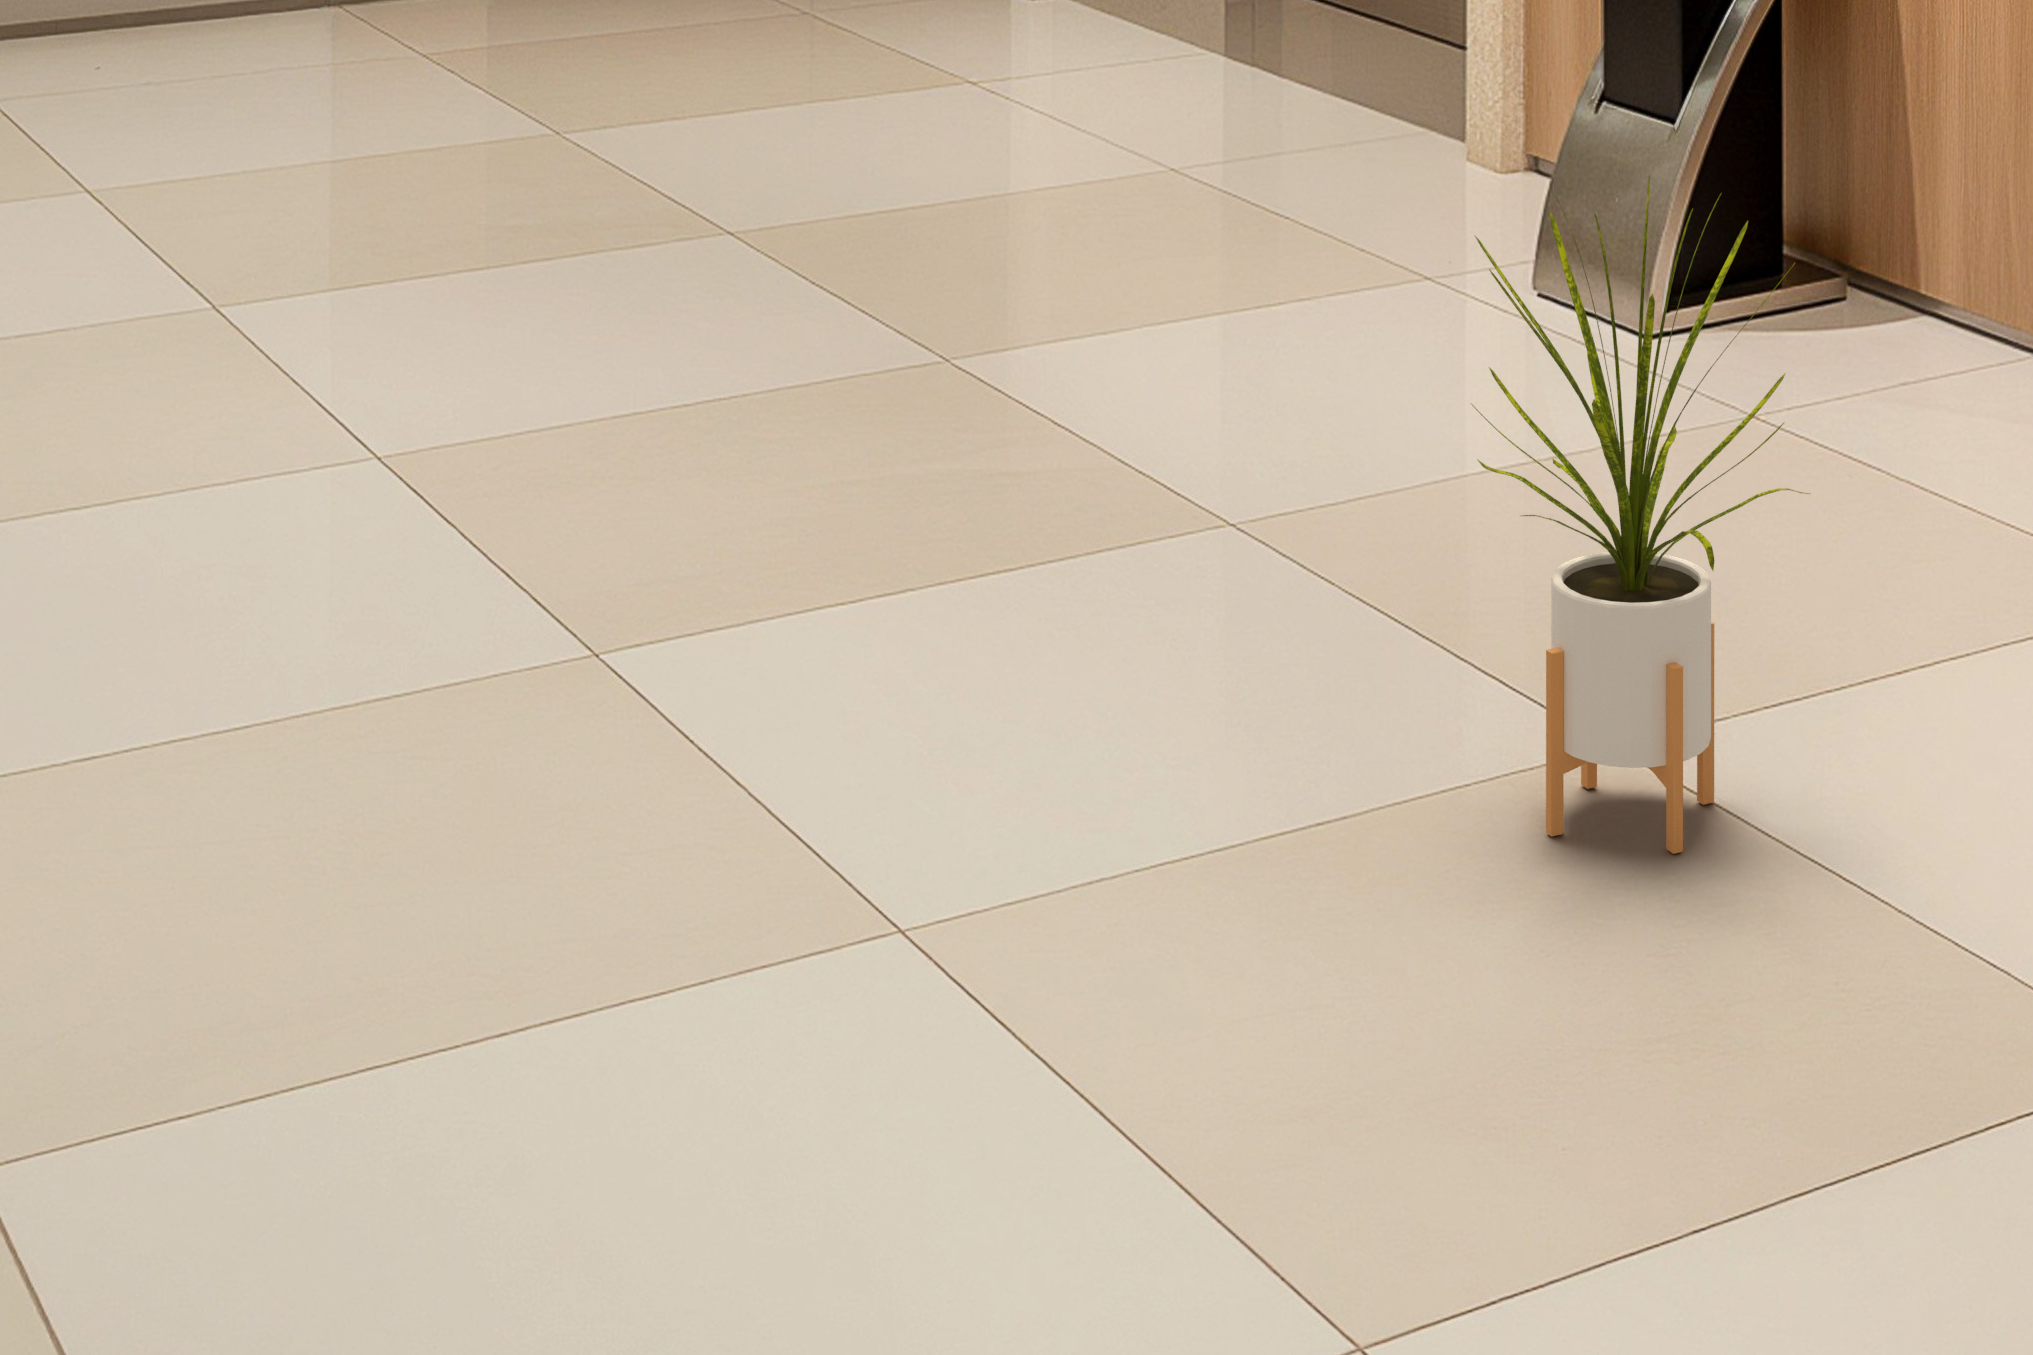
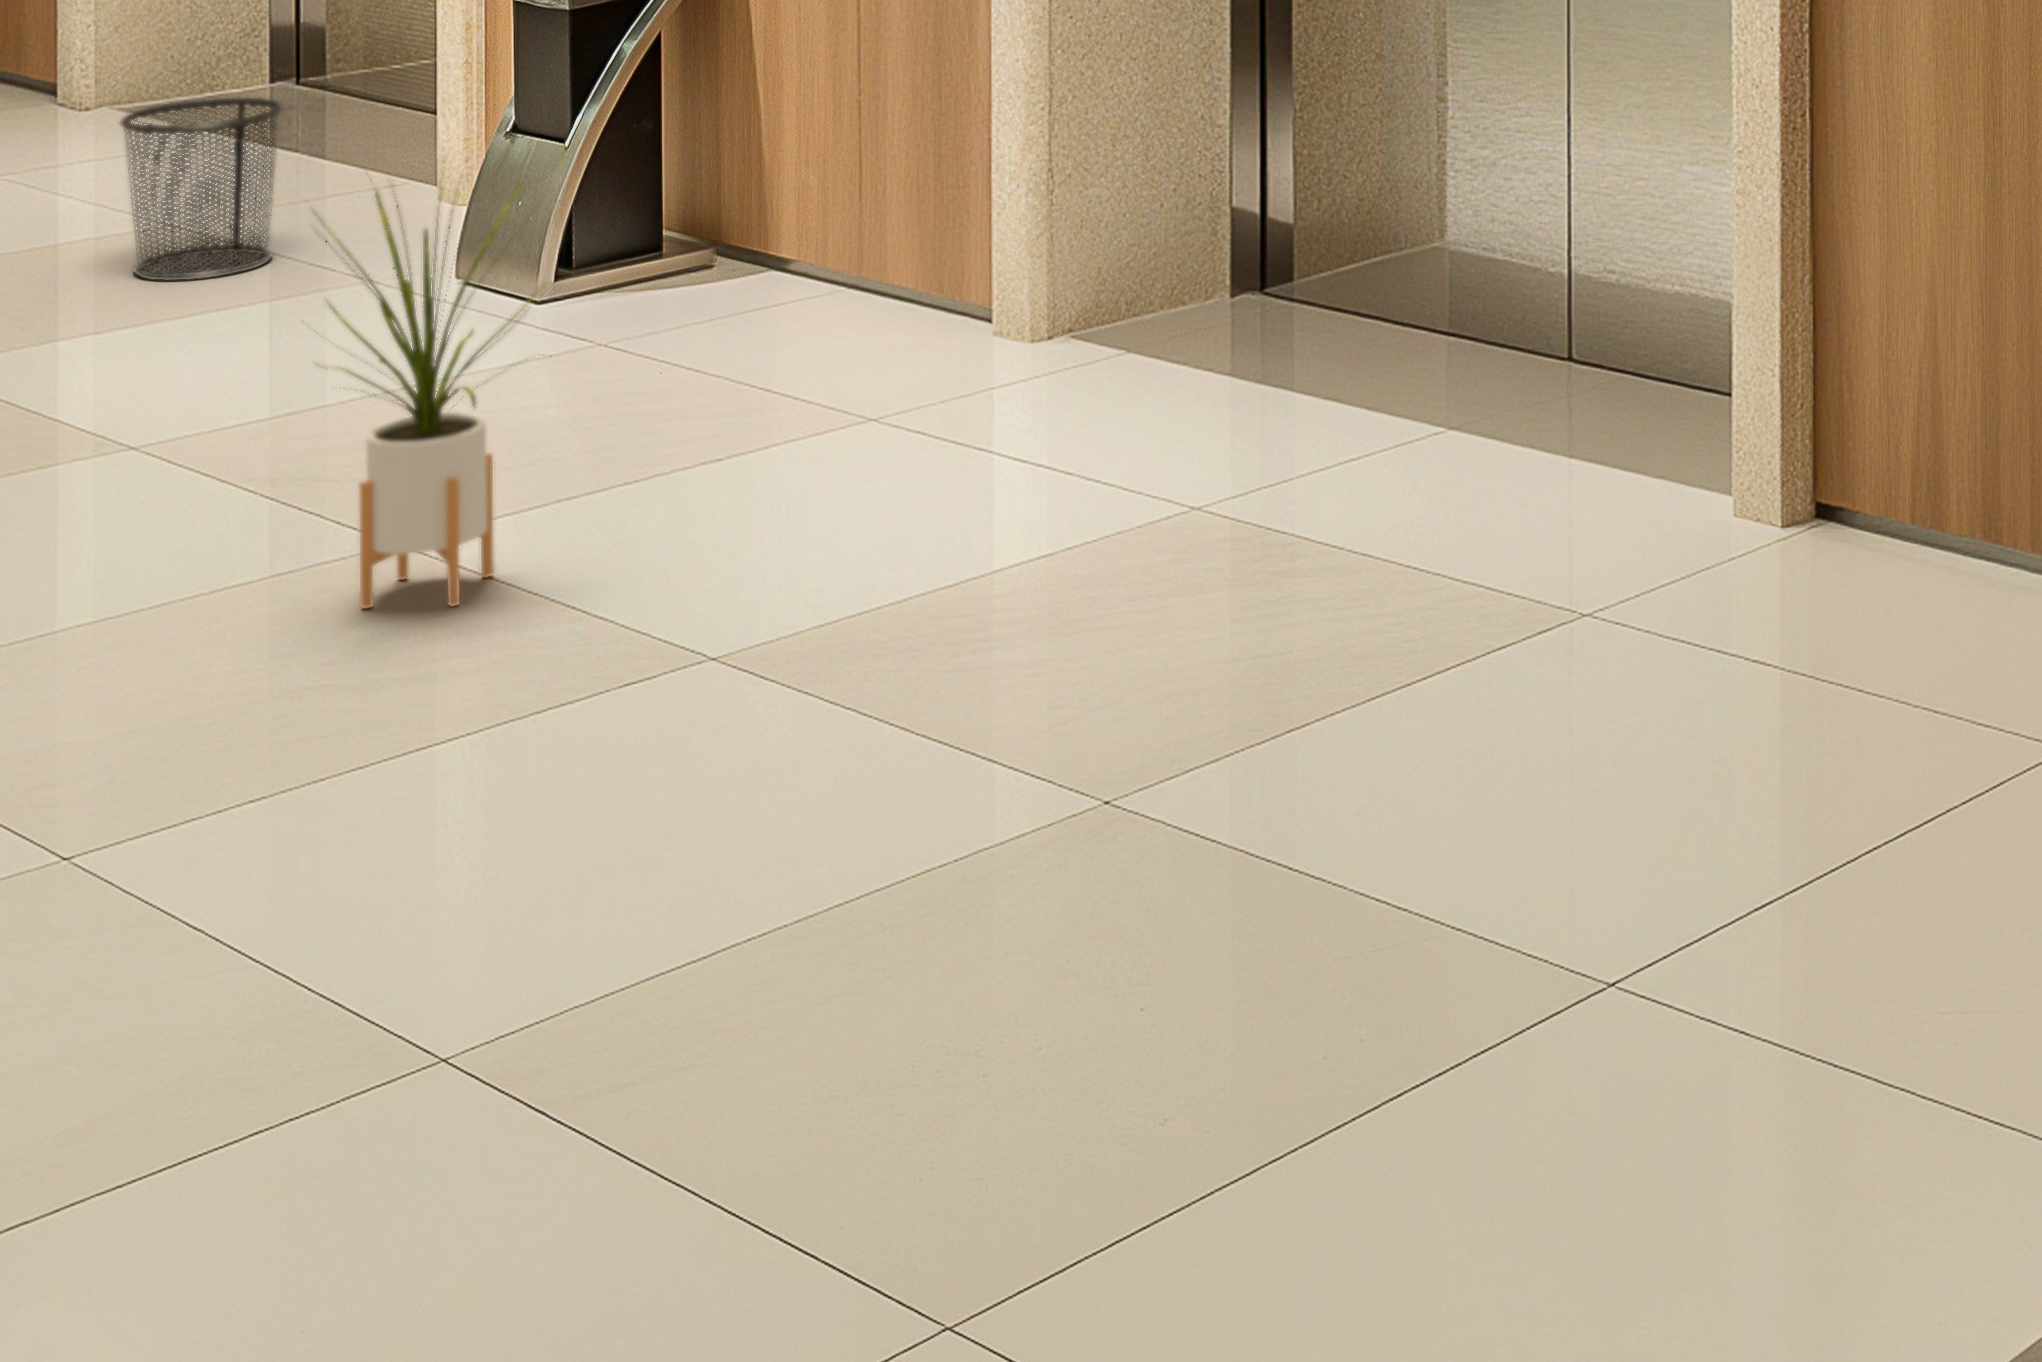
waste bin: none [1121,13,1301,241] -> present [121,98,283,280]

